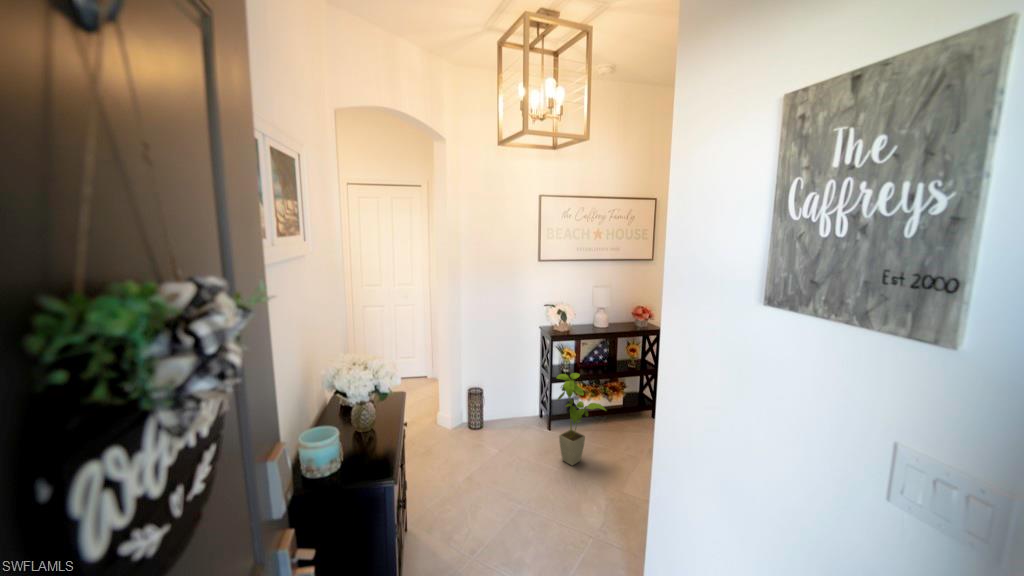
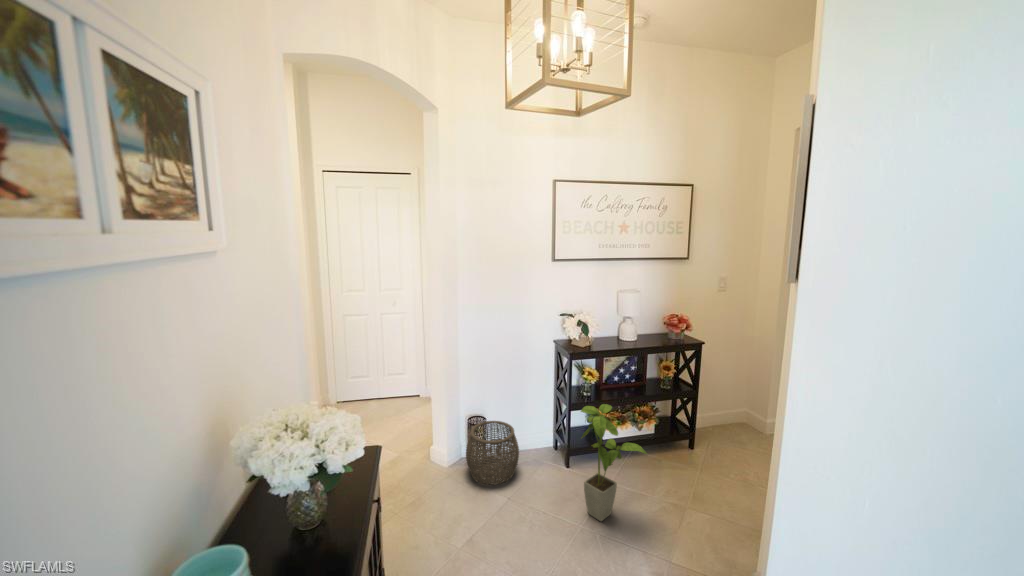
woven basket: none [466,392,510,442] -> present [466,421,519,485]

